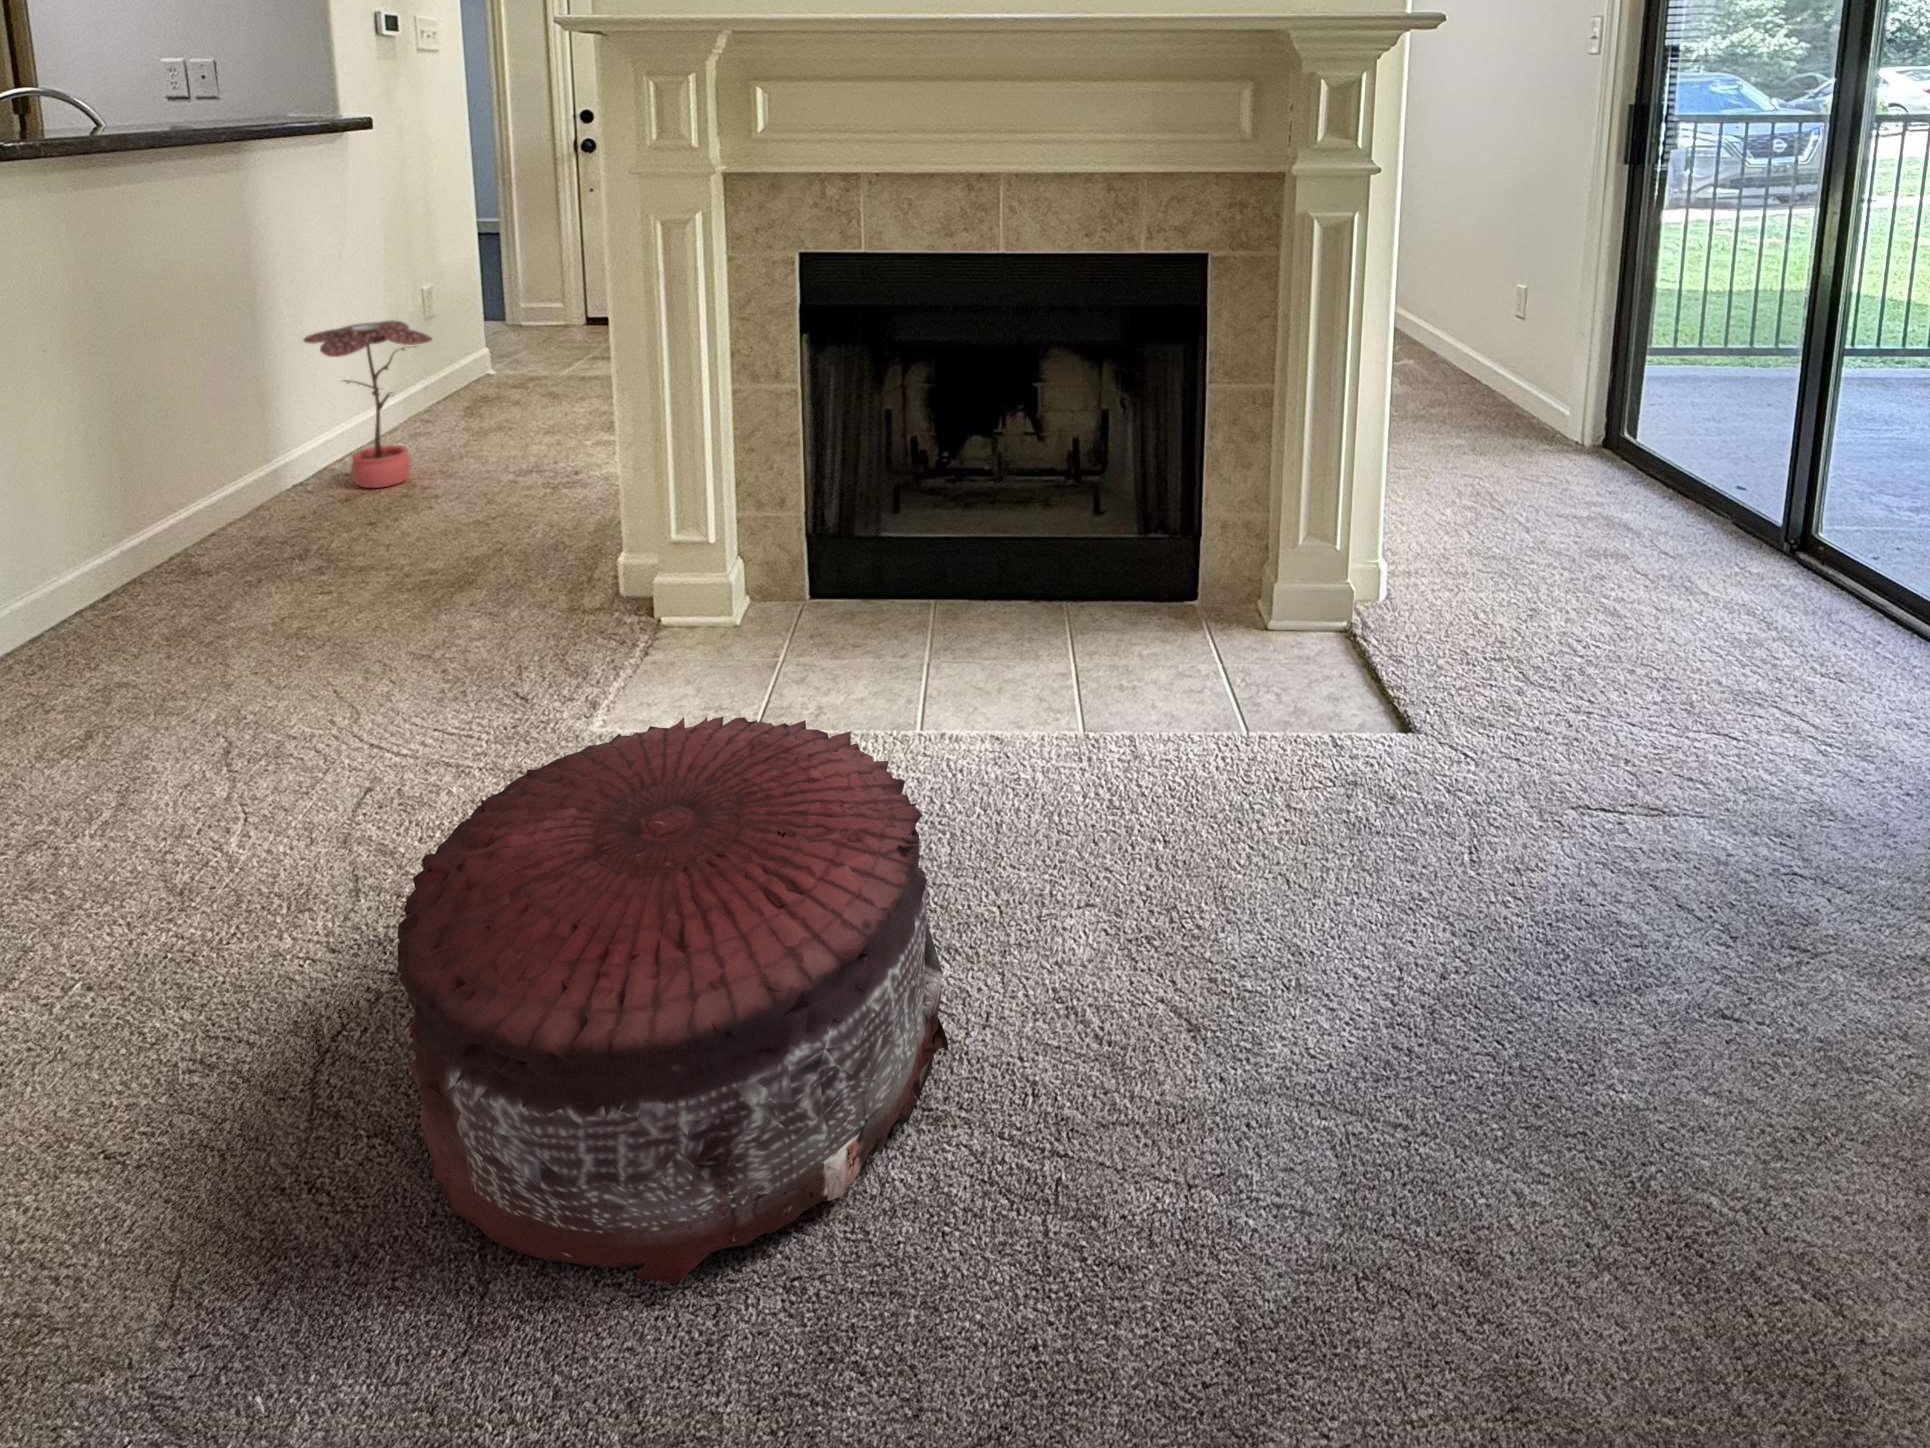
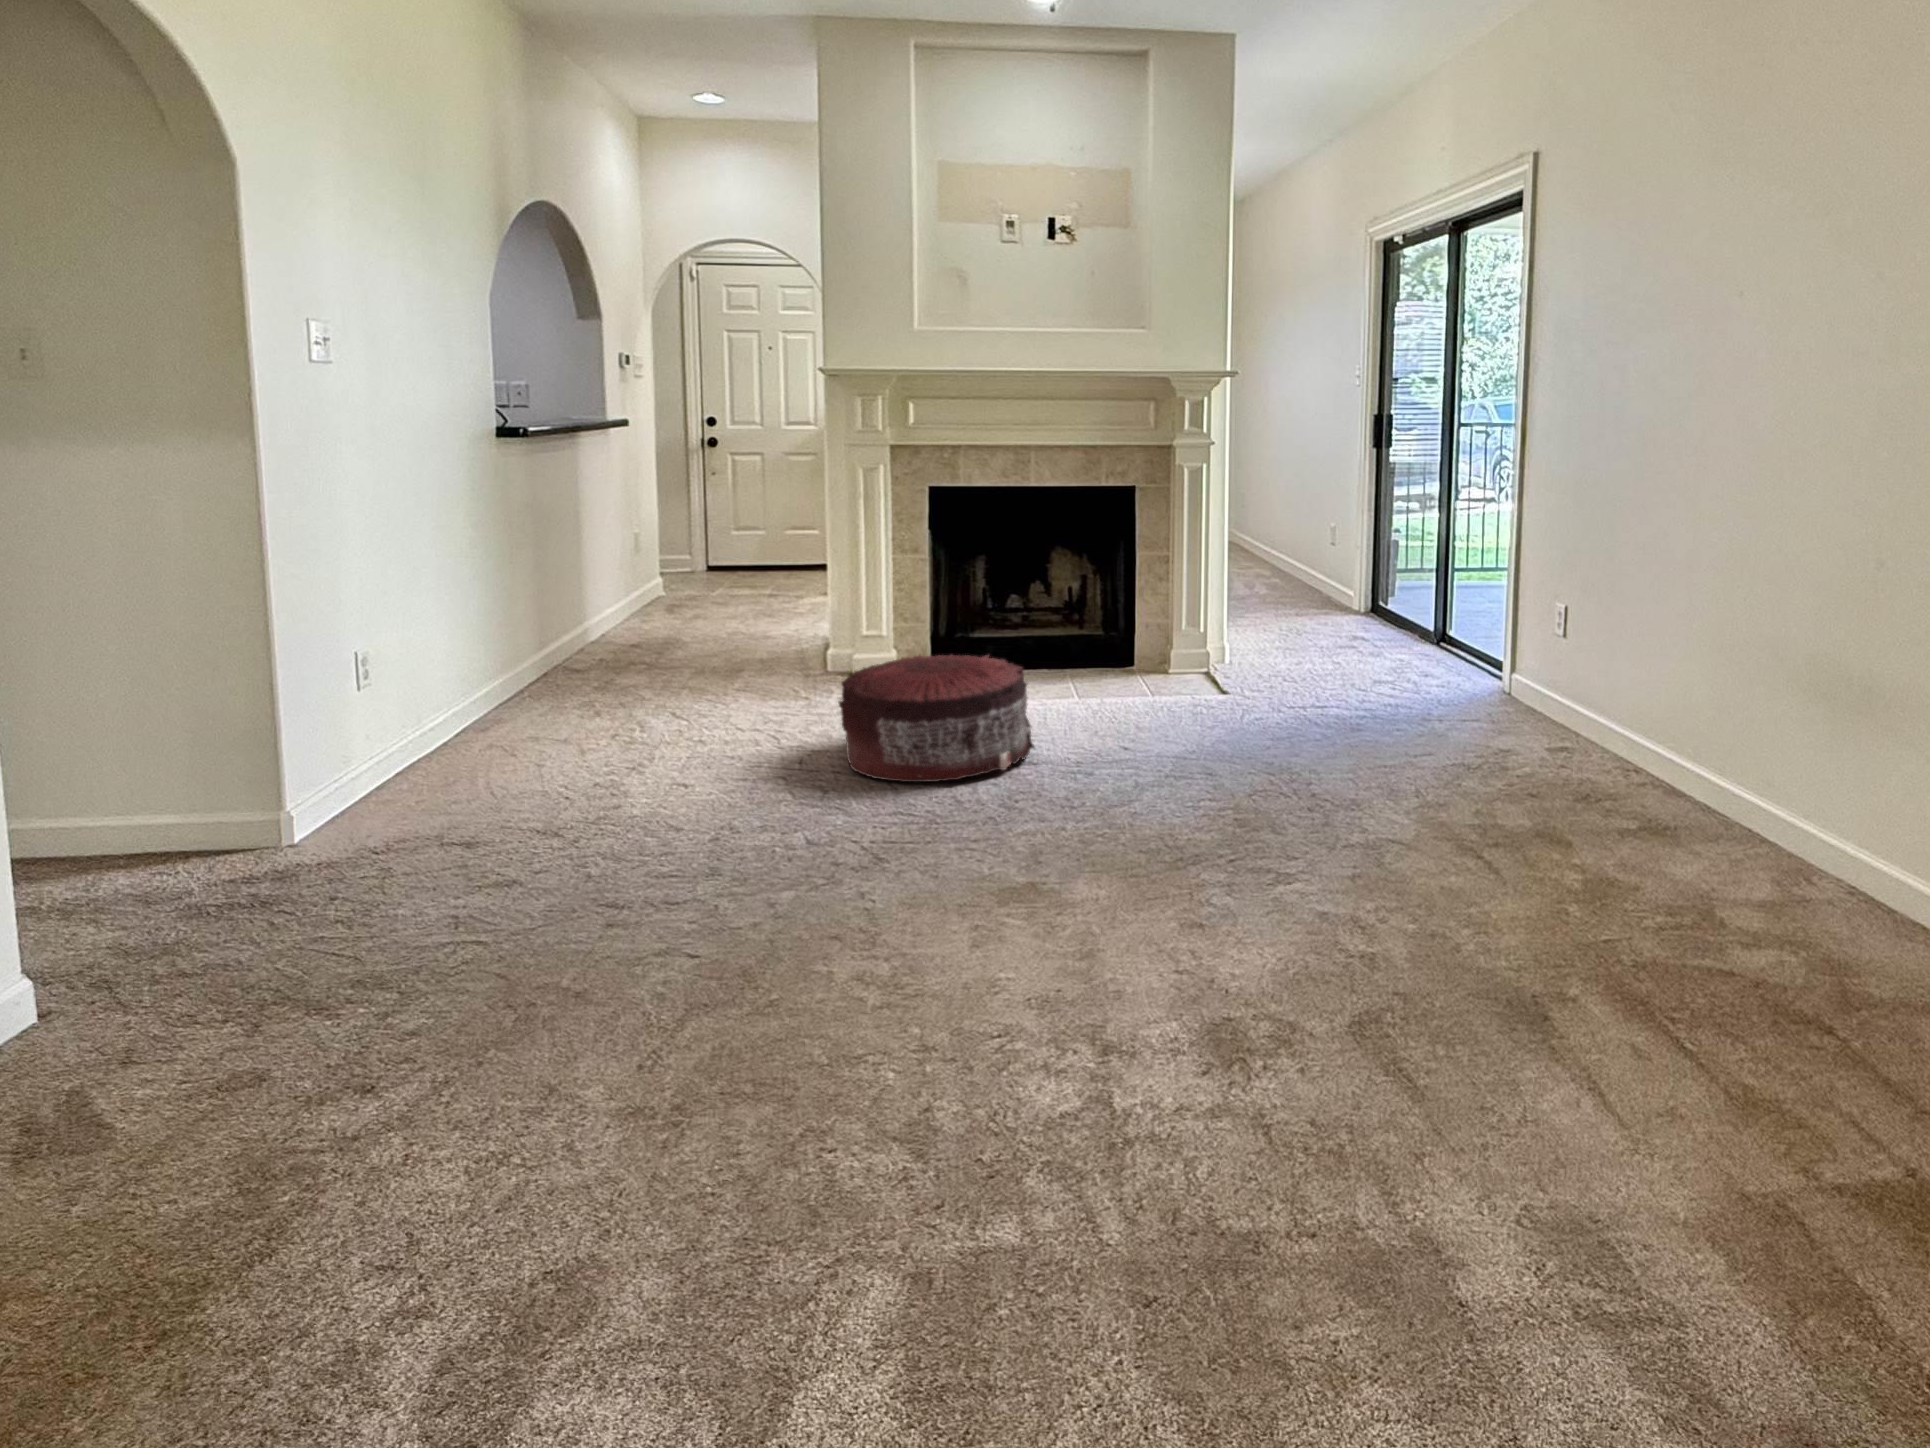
potted plant: present [304,321,432,488] -> none [596,542,677,643]

